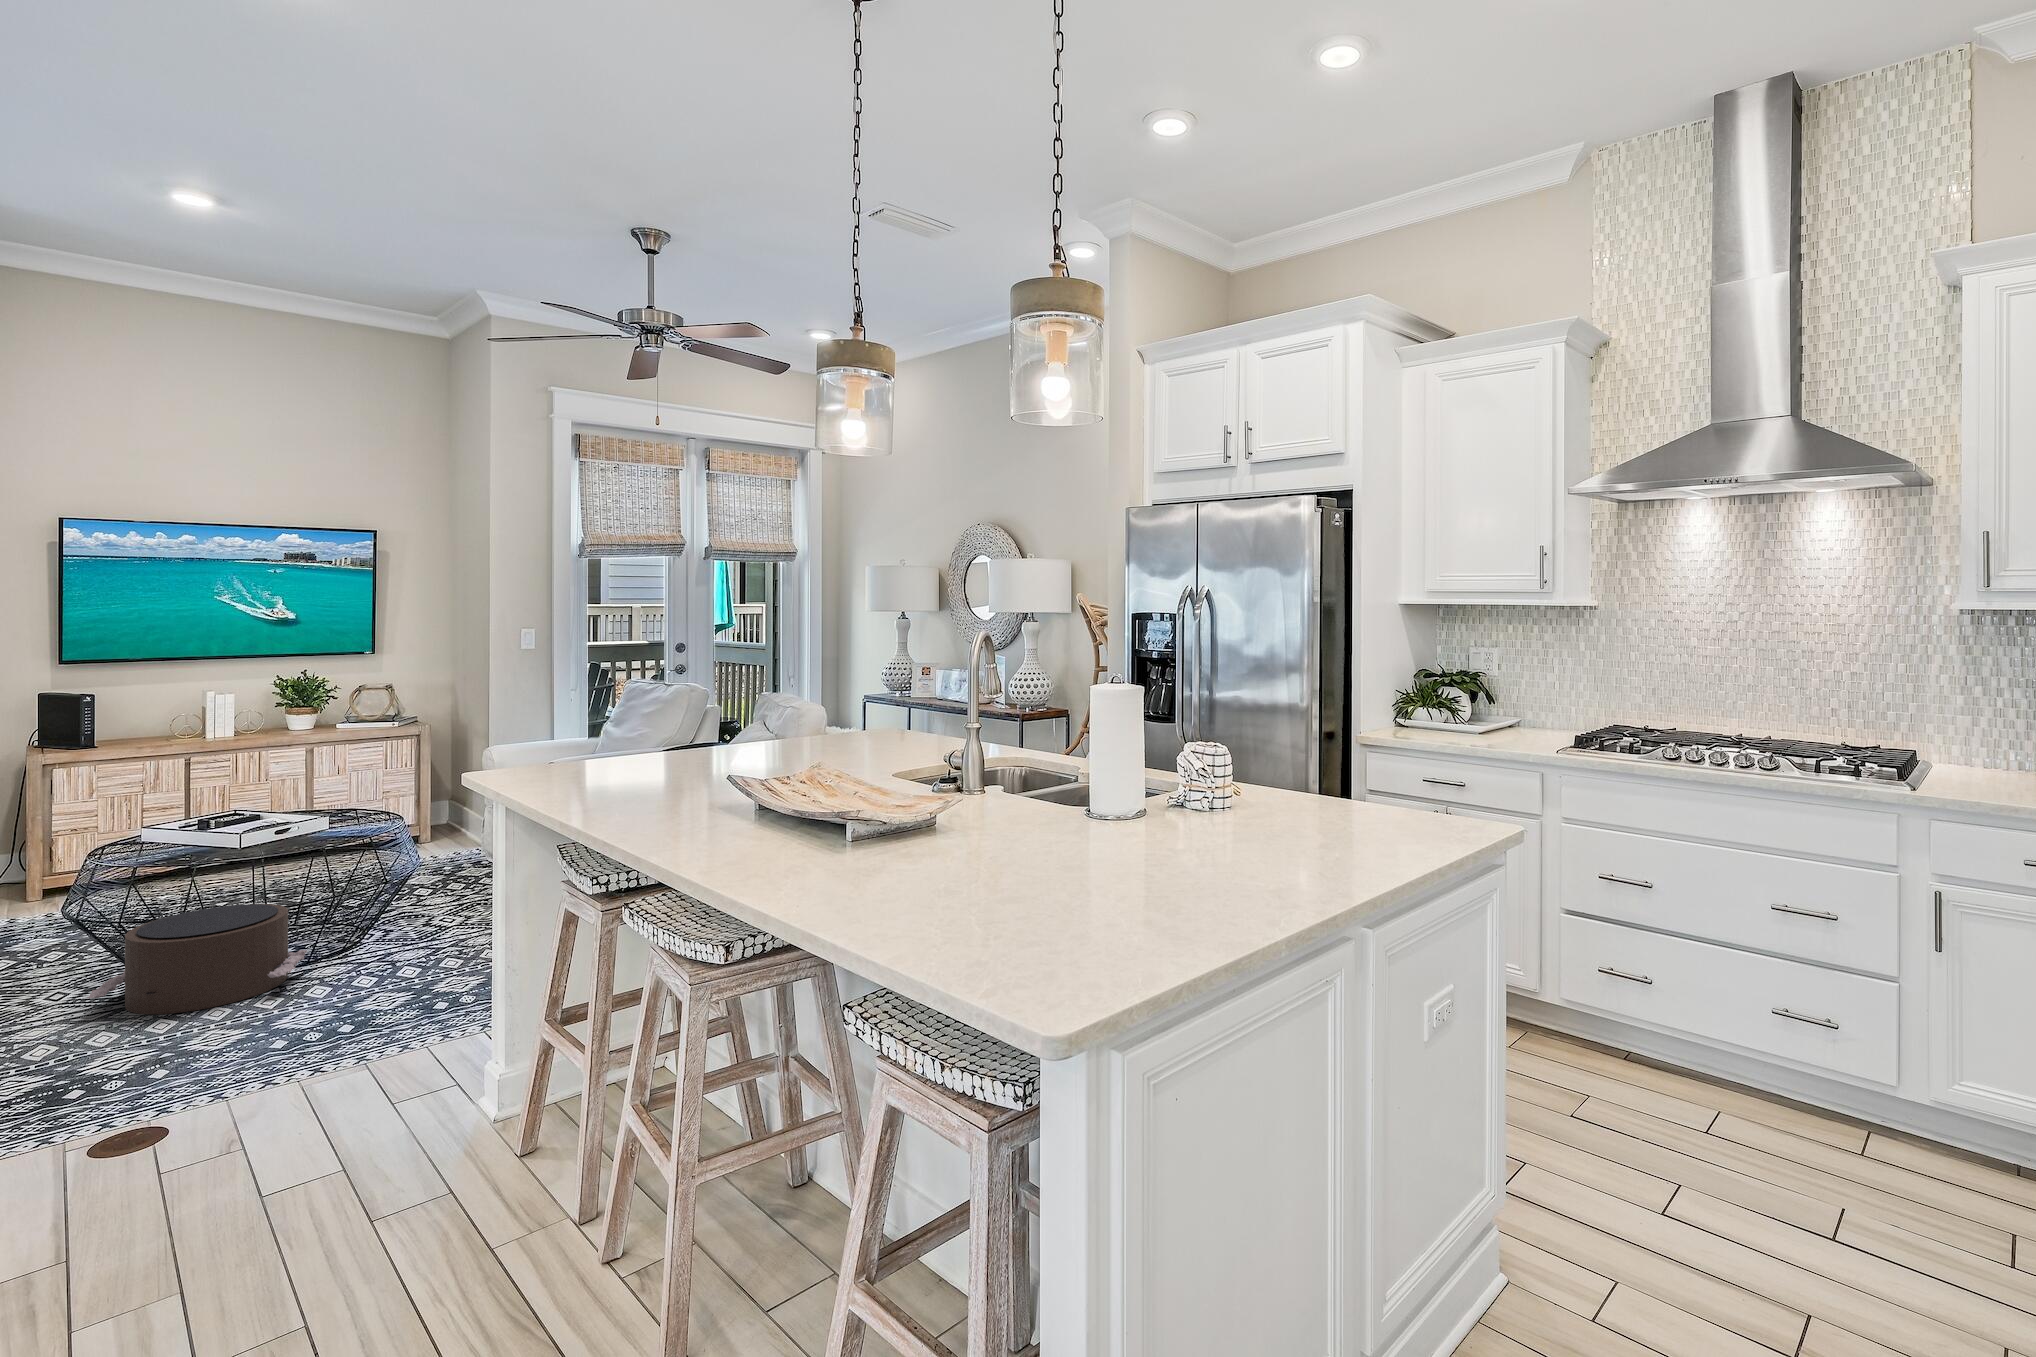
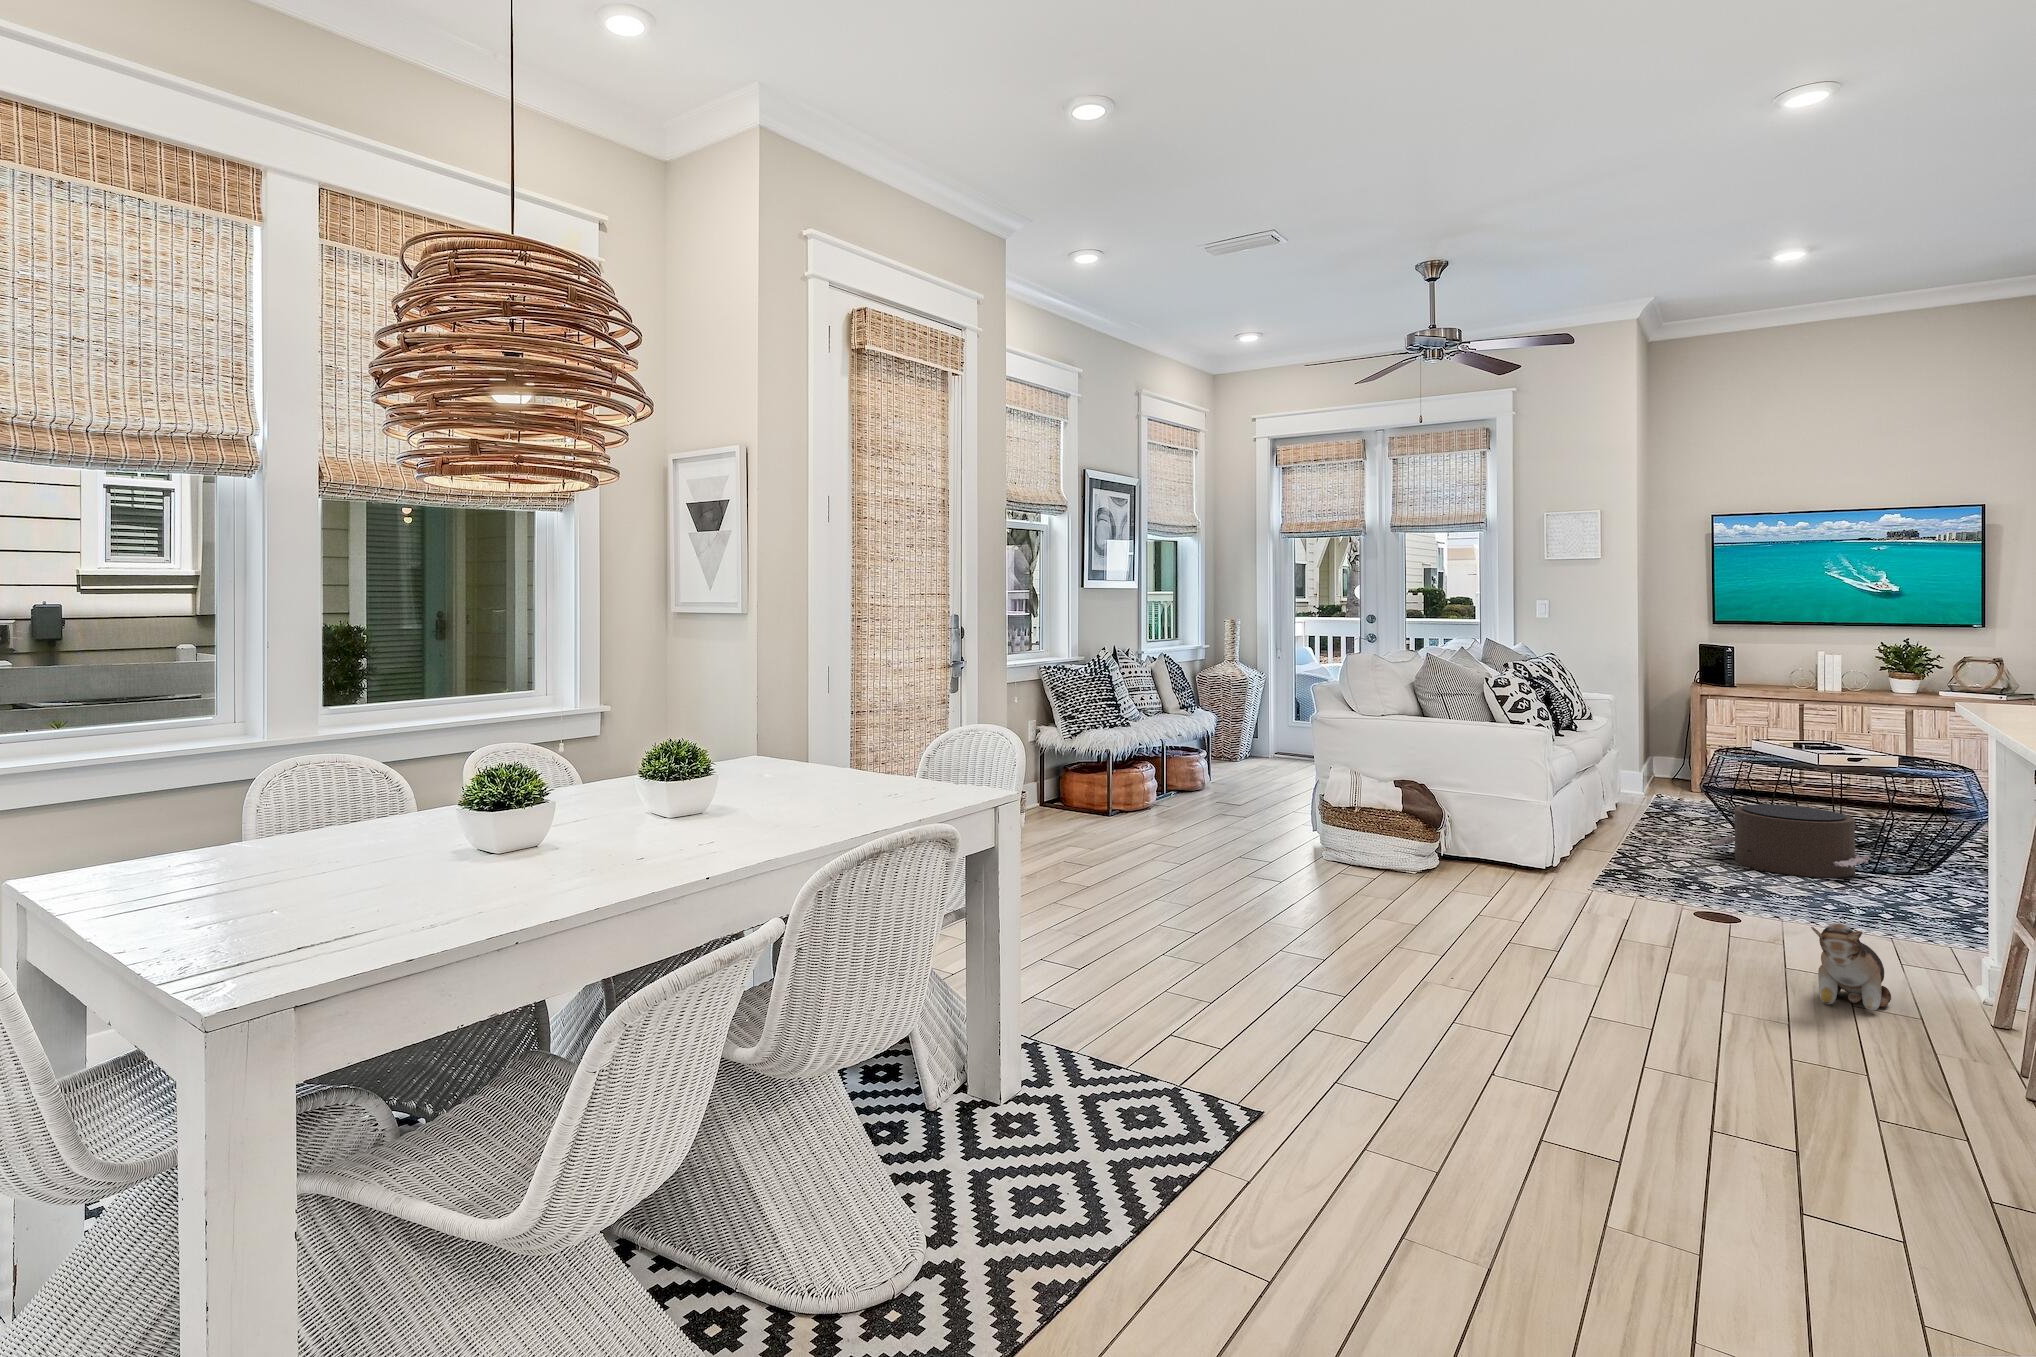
plush toy: none [328,1127,416,1249] -> present [1811,924,1891,1011]

